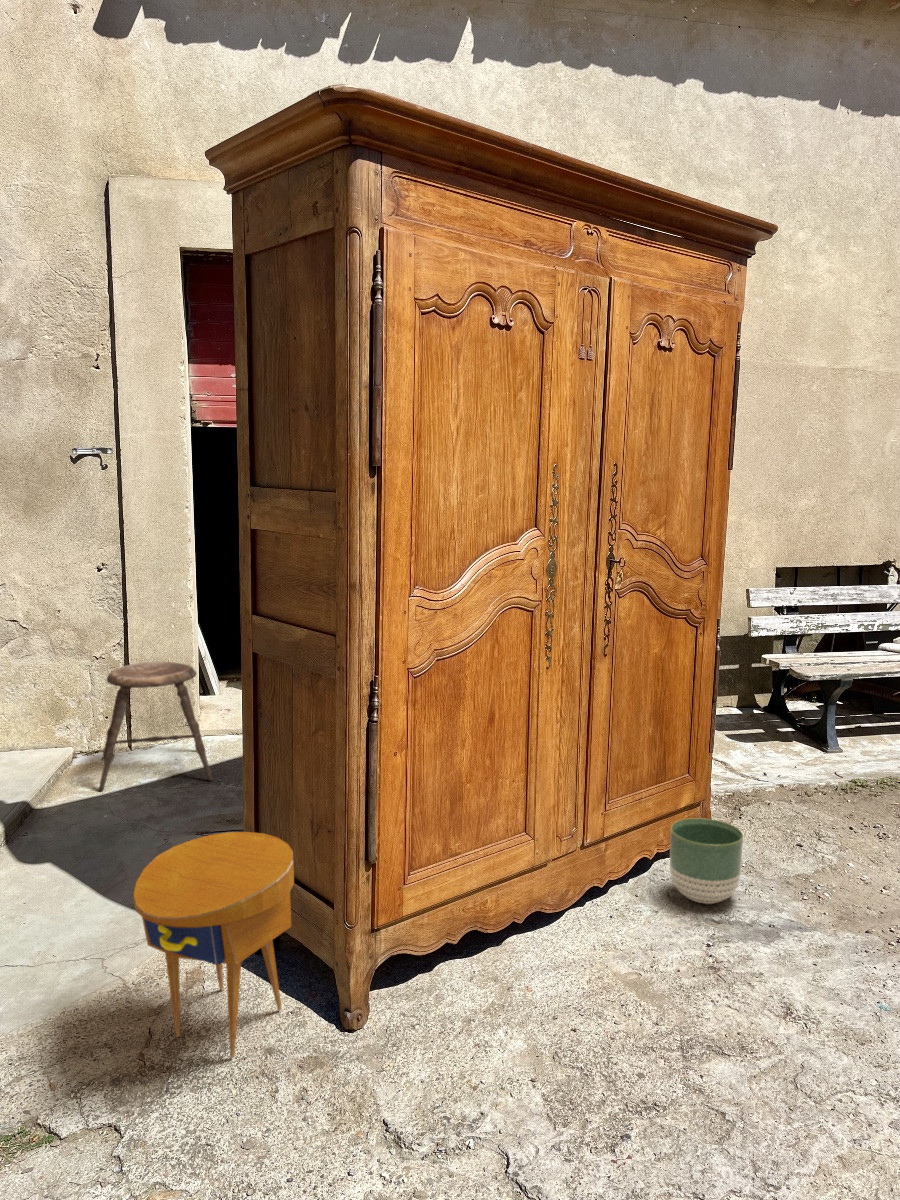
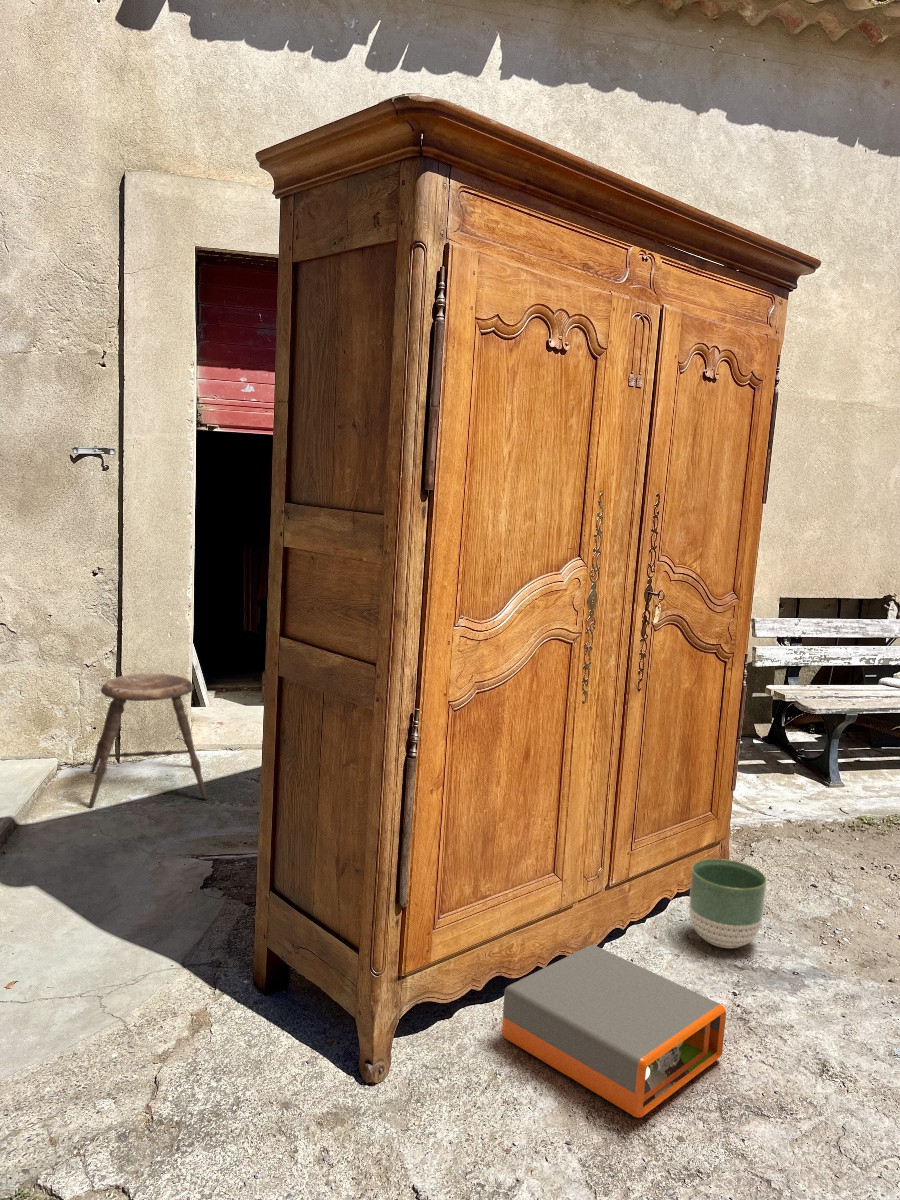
side table: present [133,832,294,1058] -> none [147,866,319,1112]
storage box: none [478,901,692,1057] -> present [502,945,726,1118]

